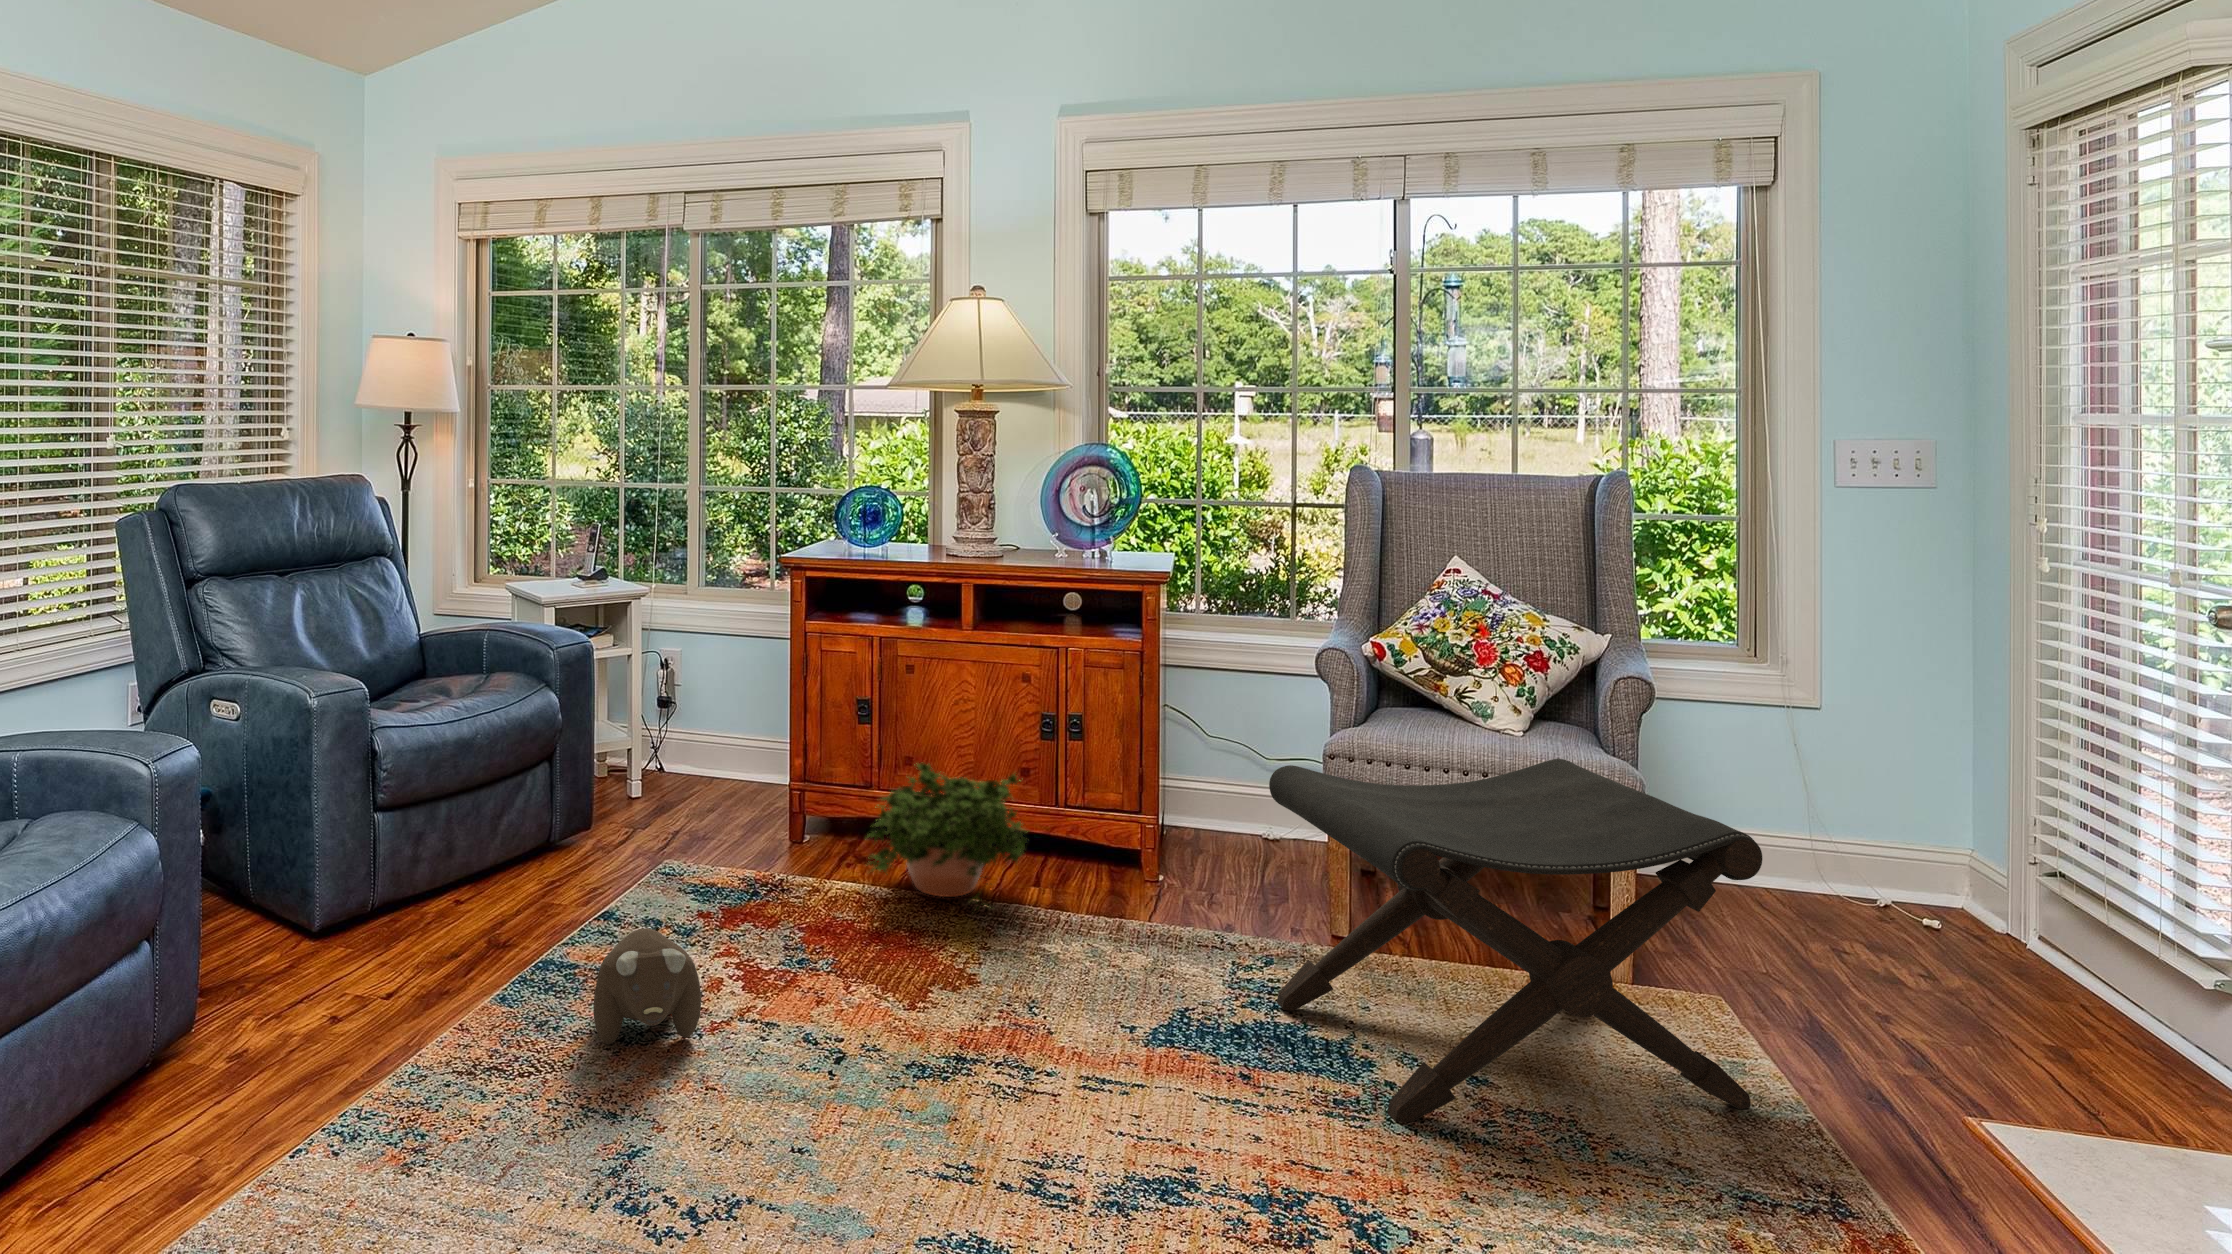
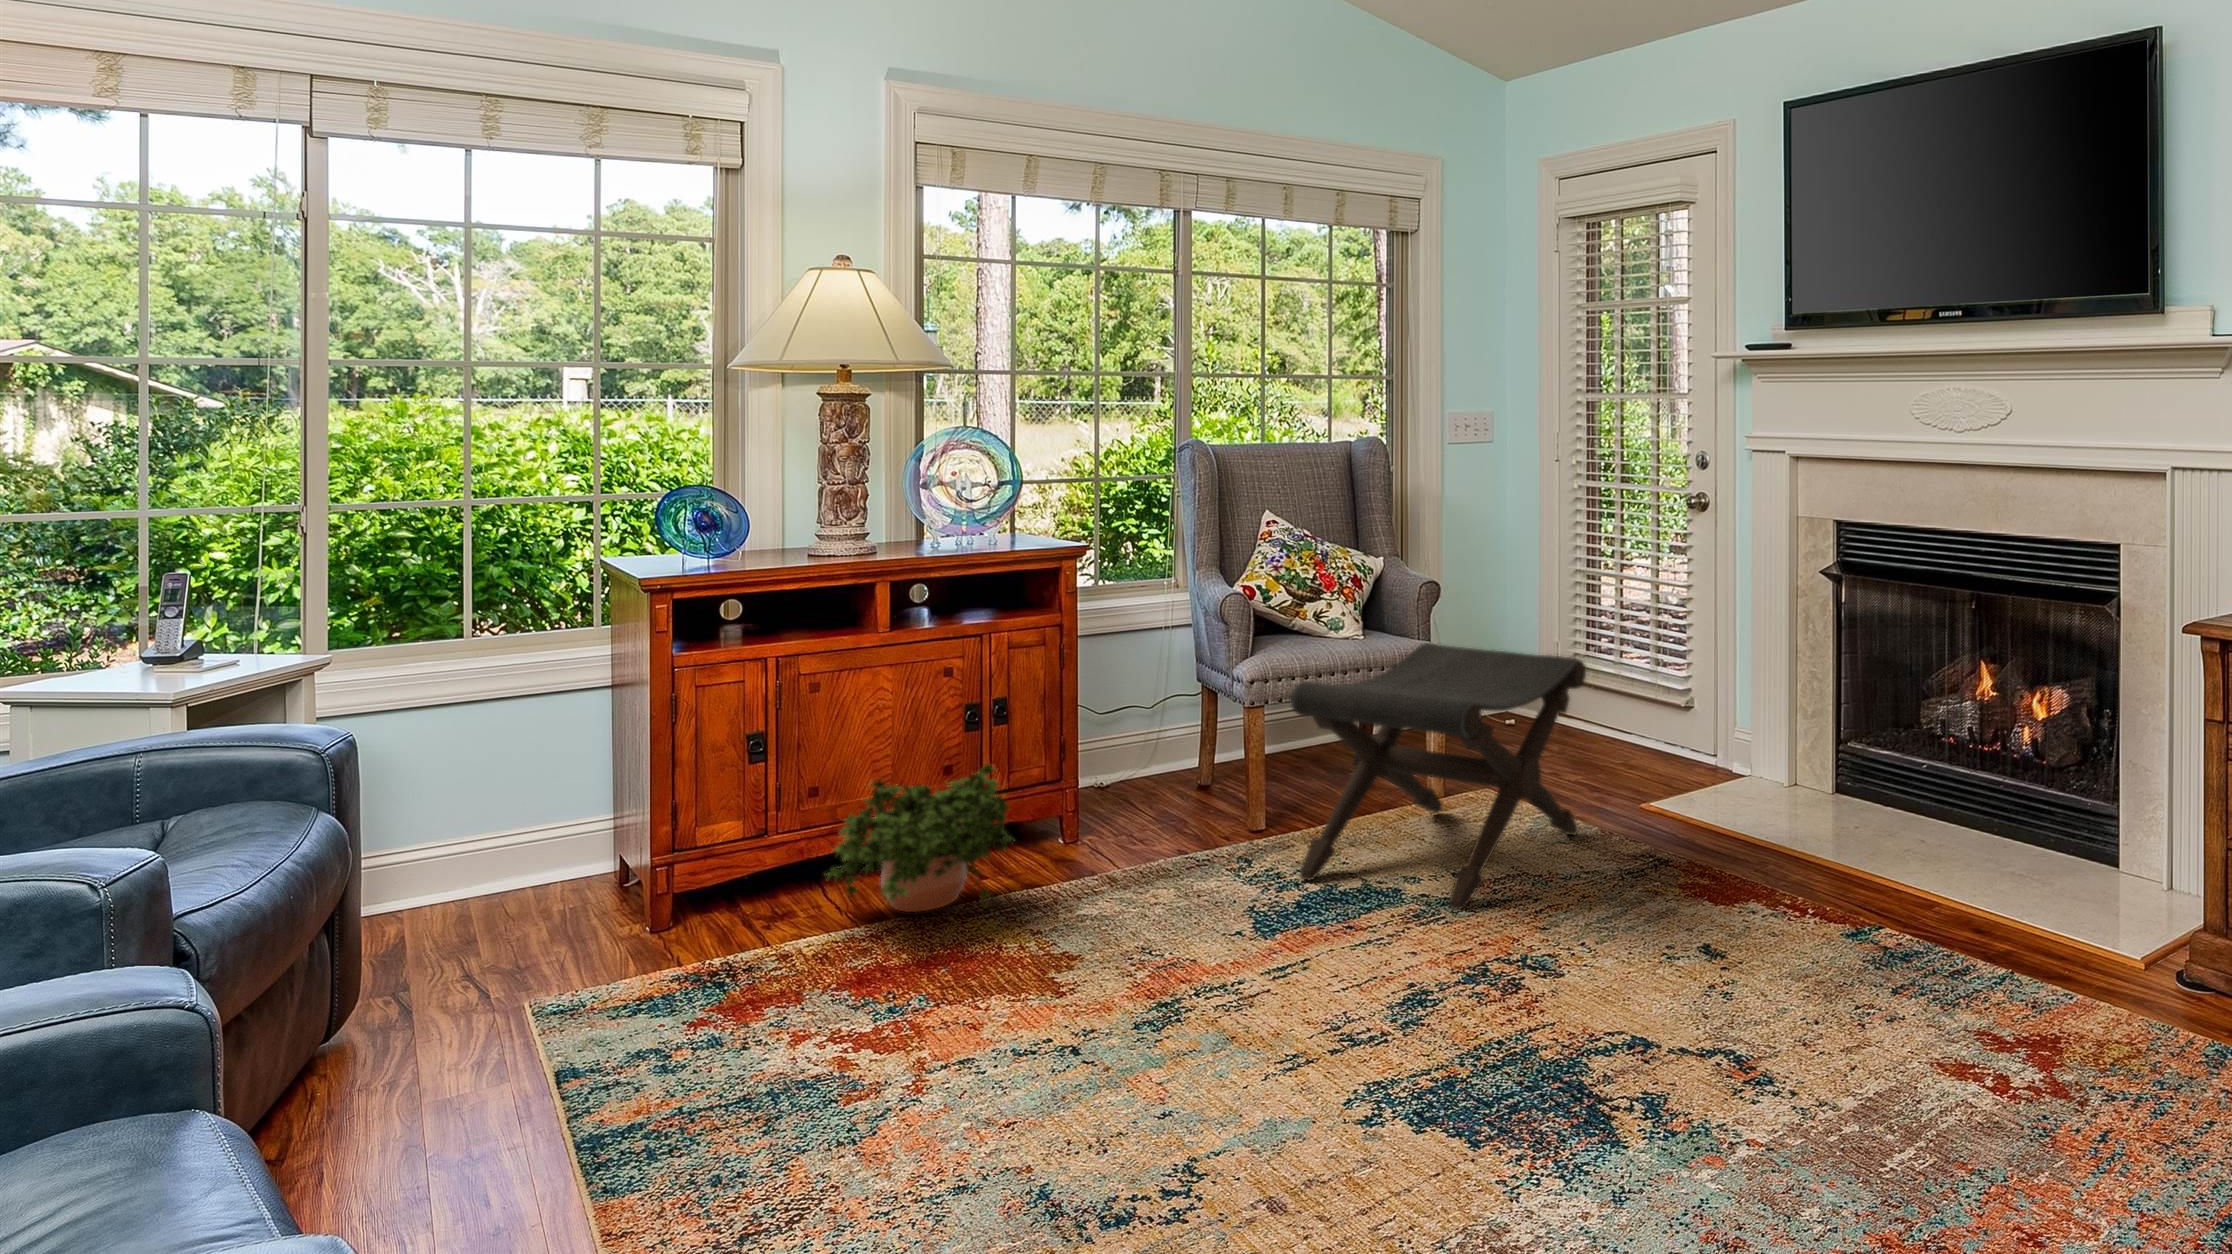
plush toy: present [593,928,701,1044] -> none [782,997,950,1144]

